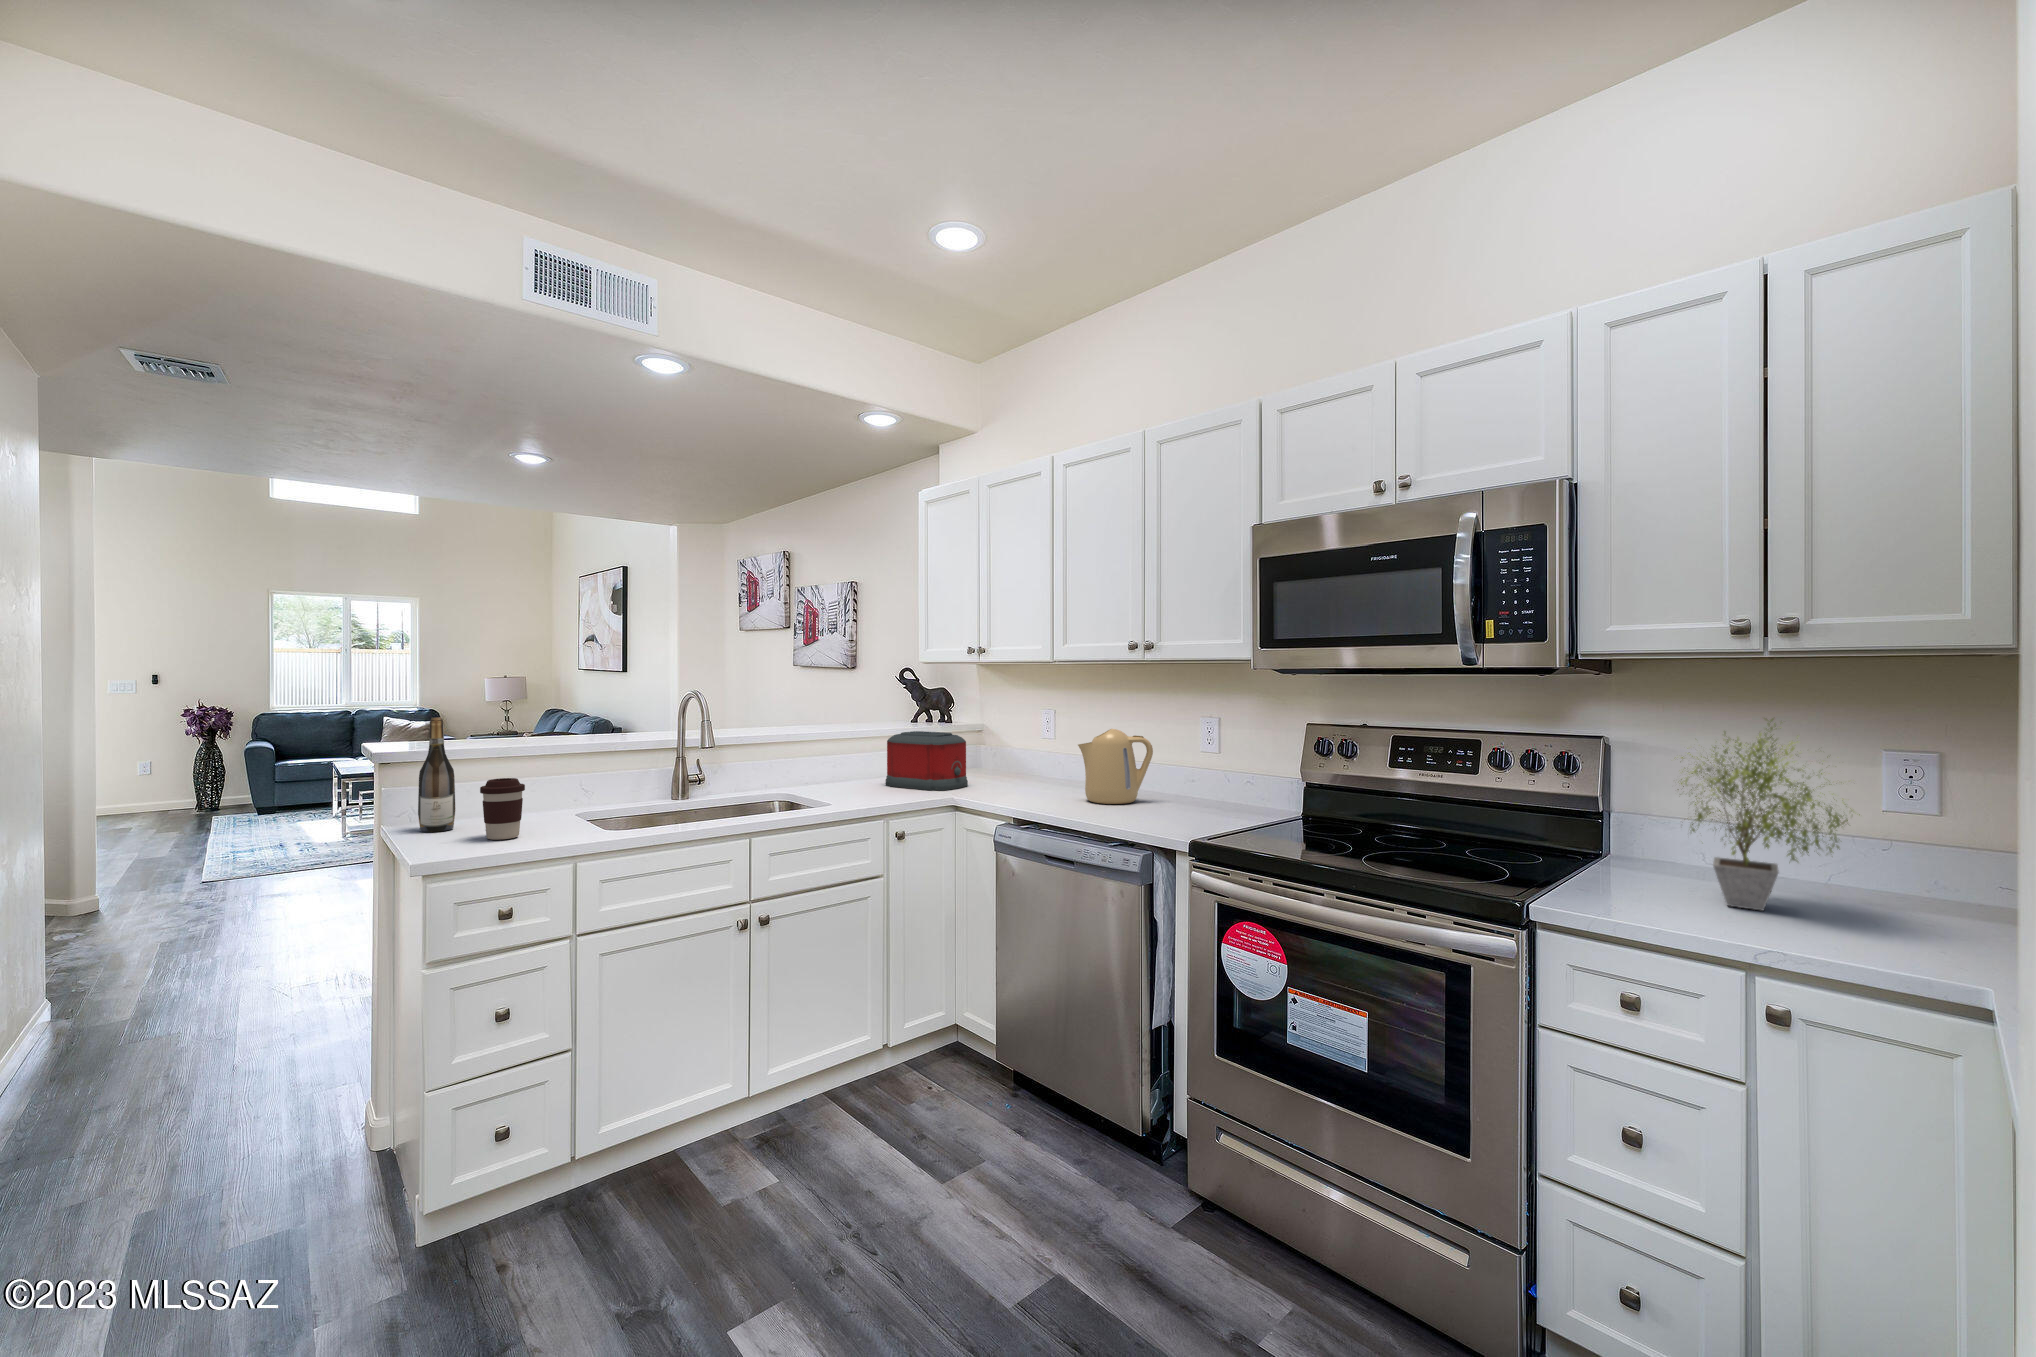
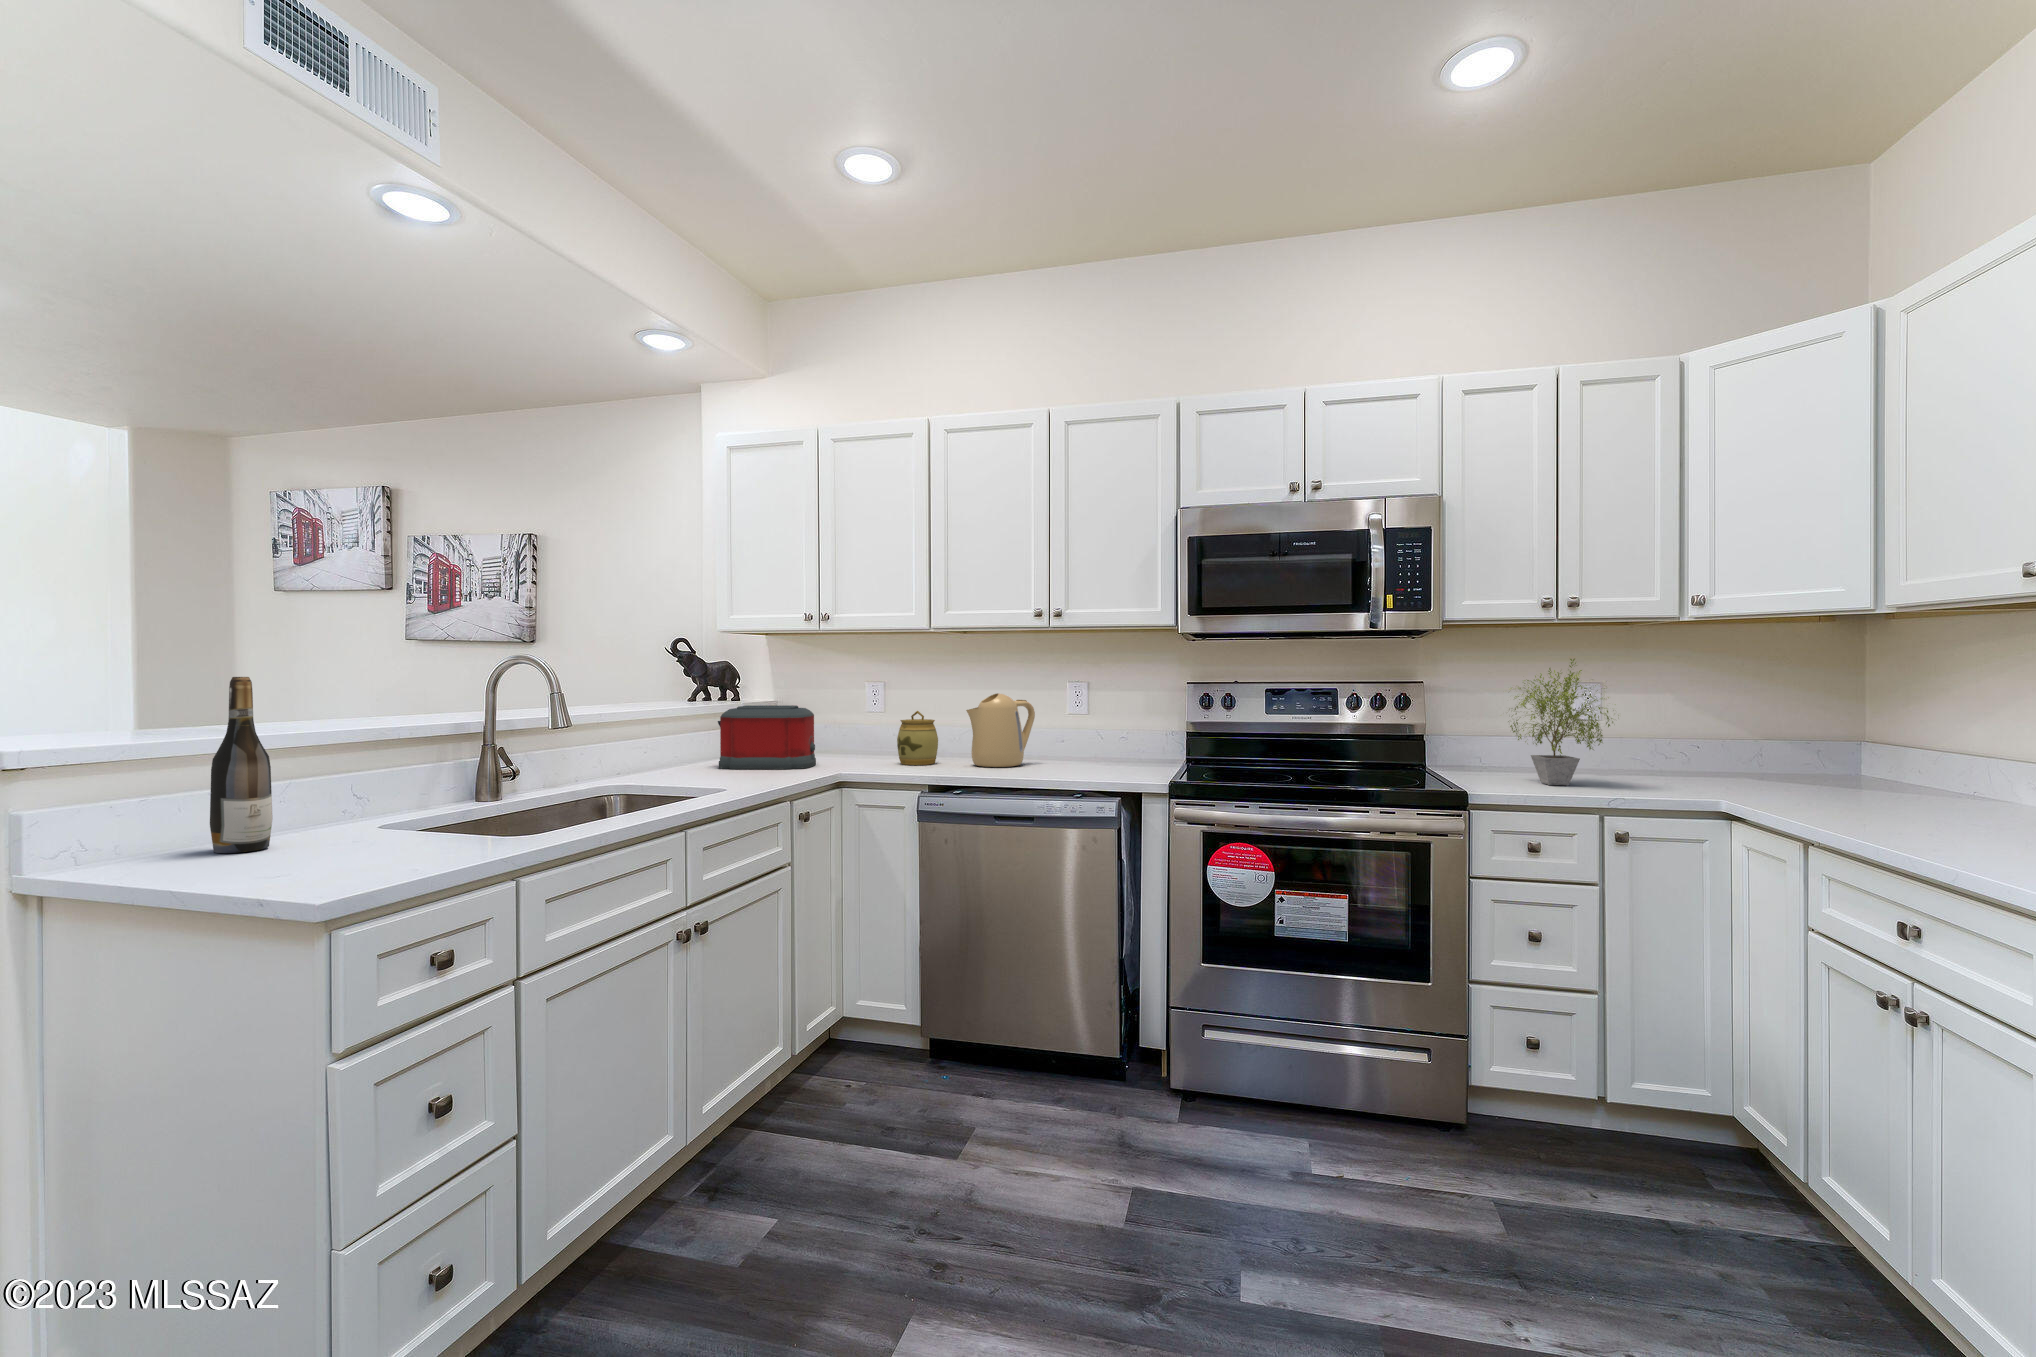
jar: none [1029,742,1068,795] -> present [897,711,938,765]
coffee cup: present [480,778,525,840] -> none [363,762,430,850]

